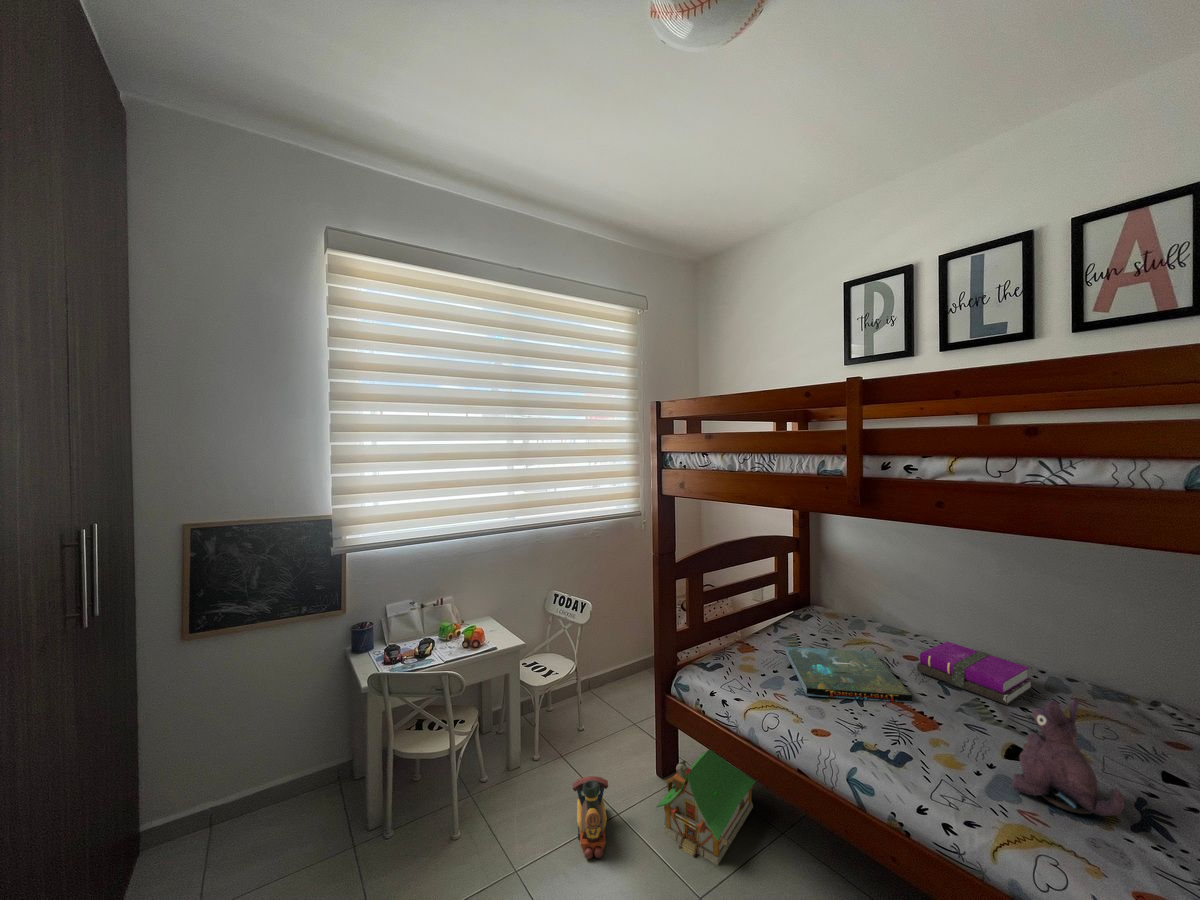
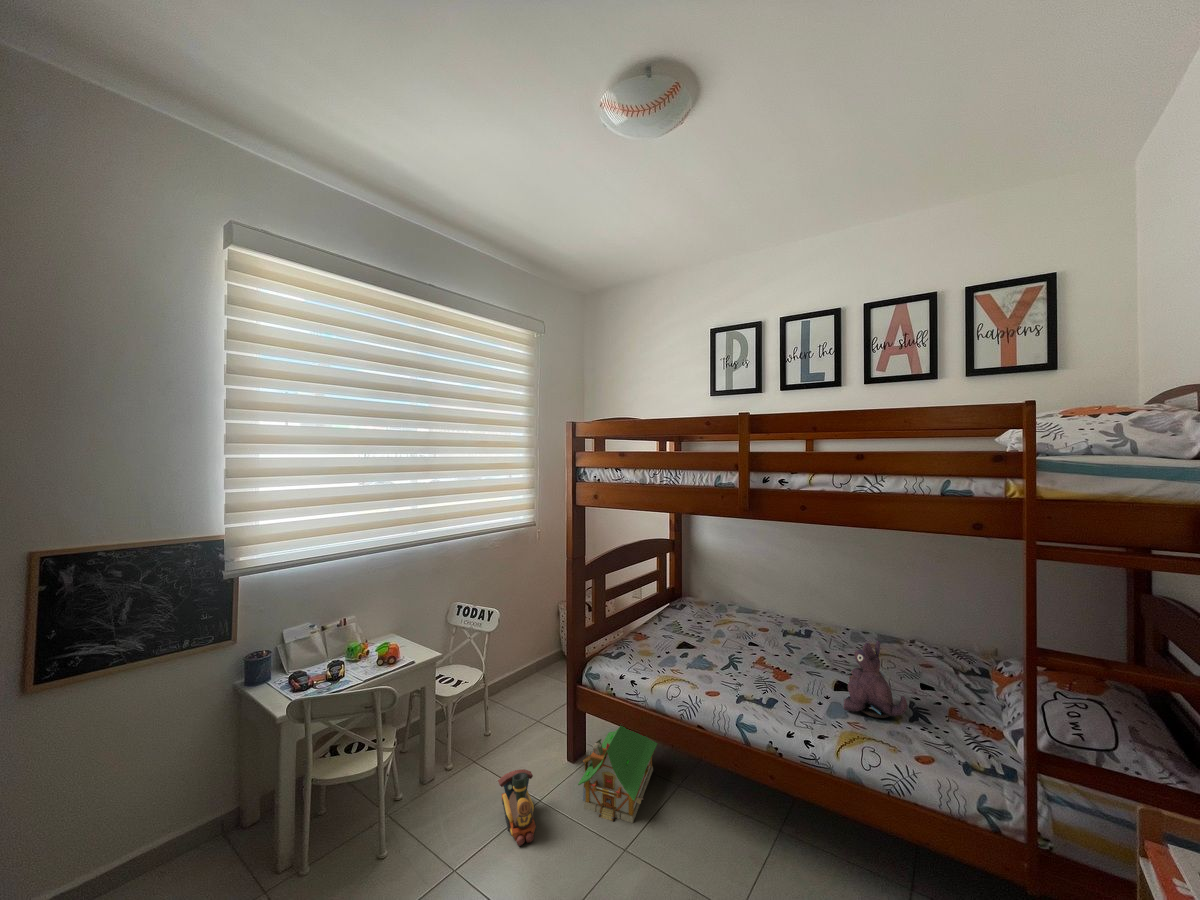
notebook: present [917,642,1033,705] -> none [771,613,843,654]
board game: present [785,647,912,702] -> none [675,627,772,667]

